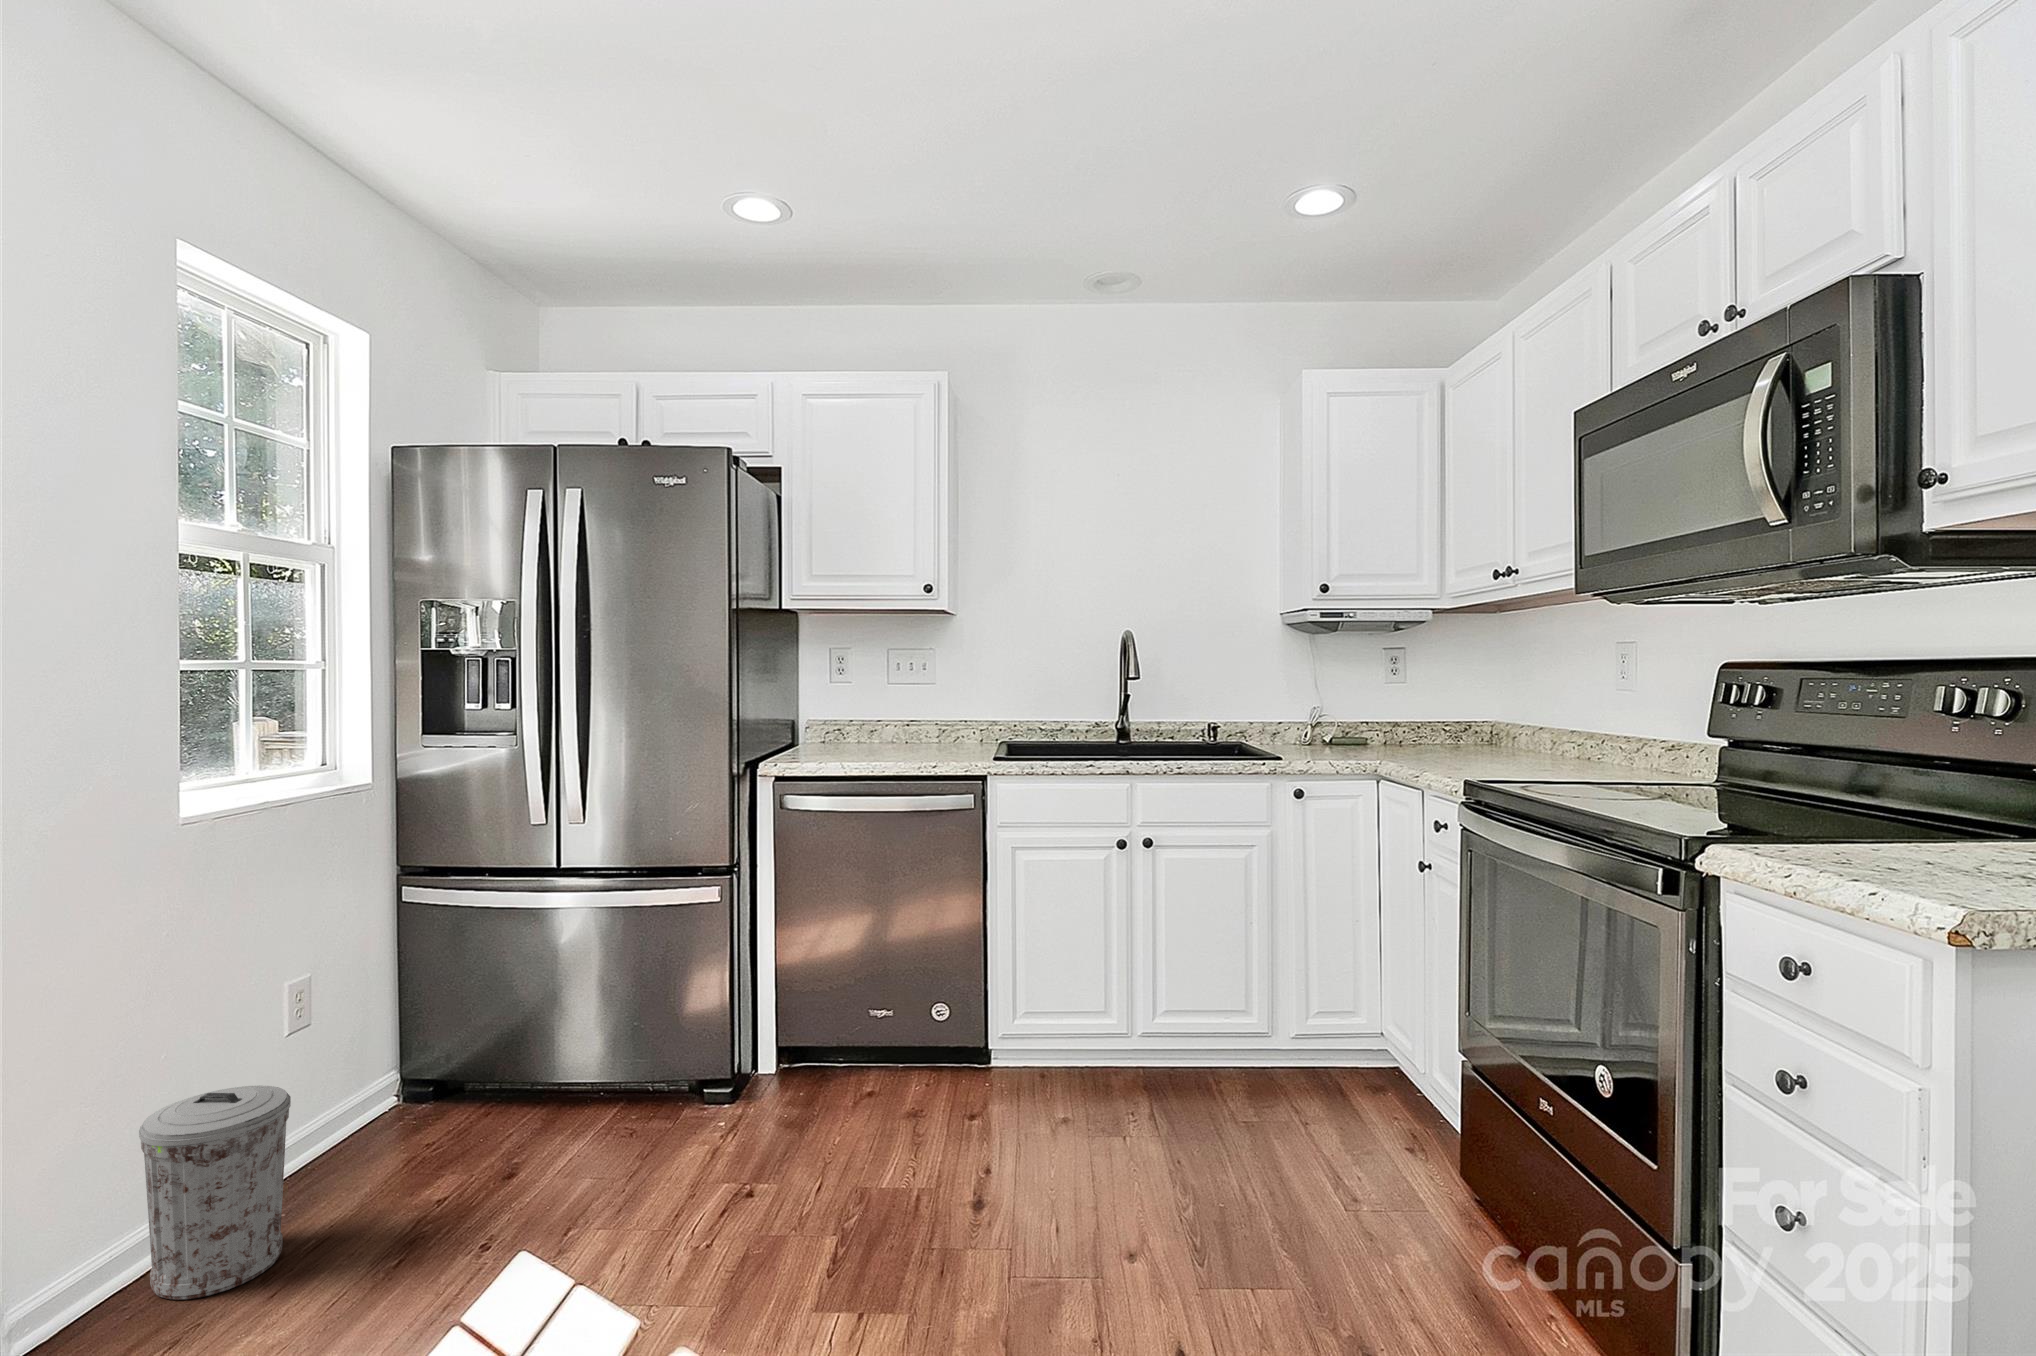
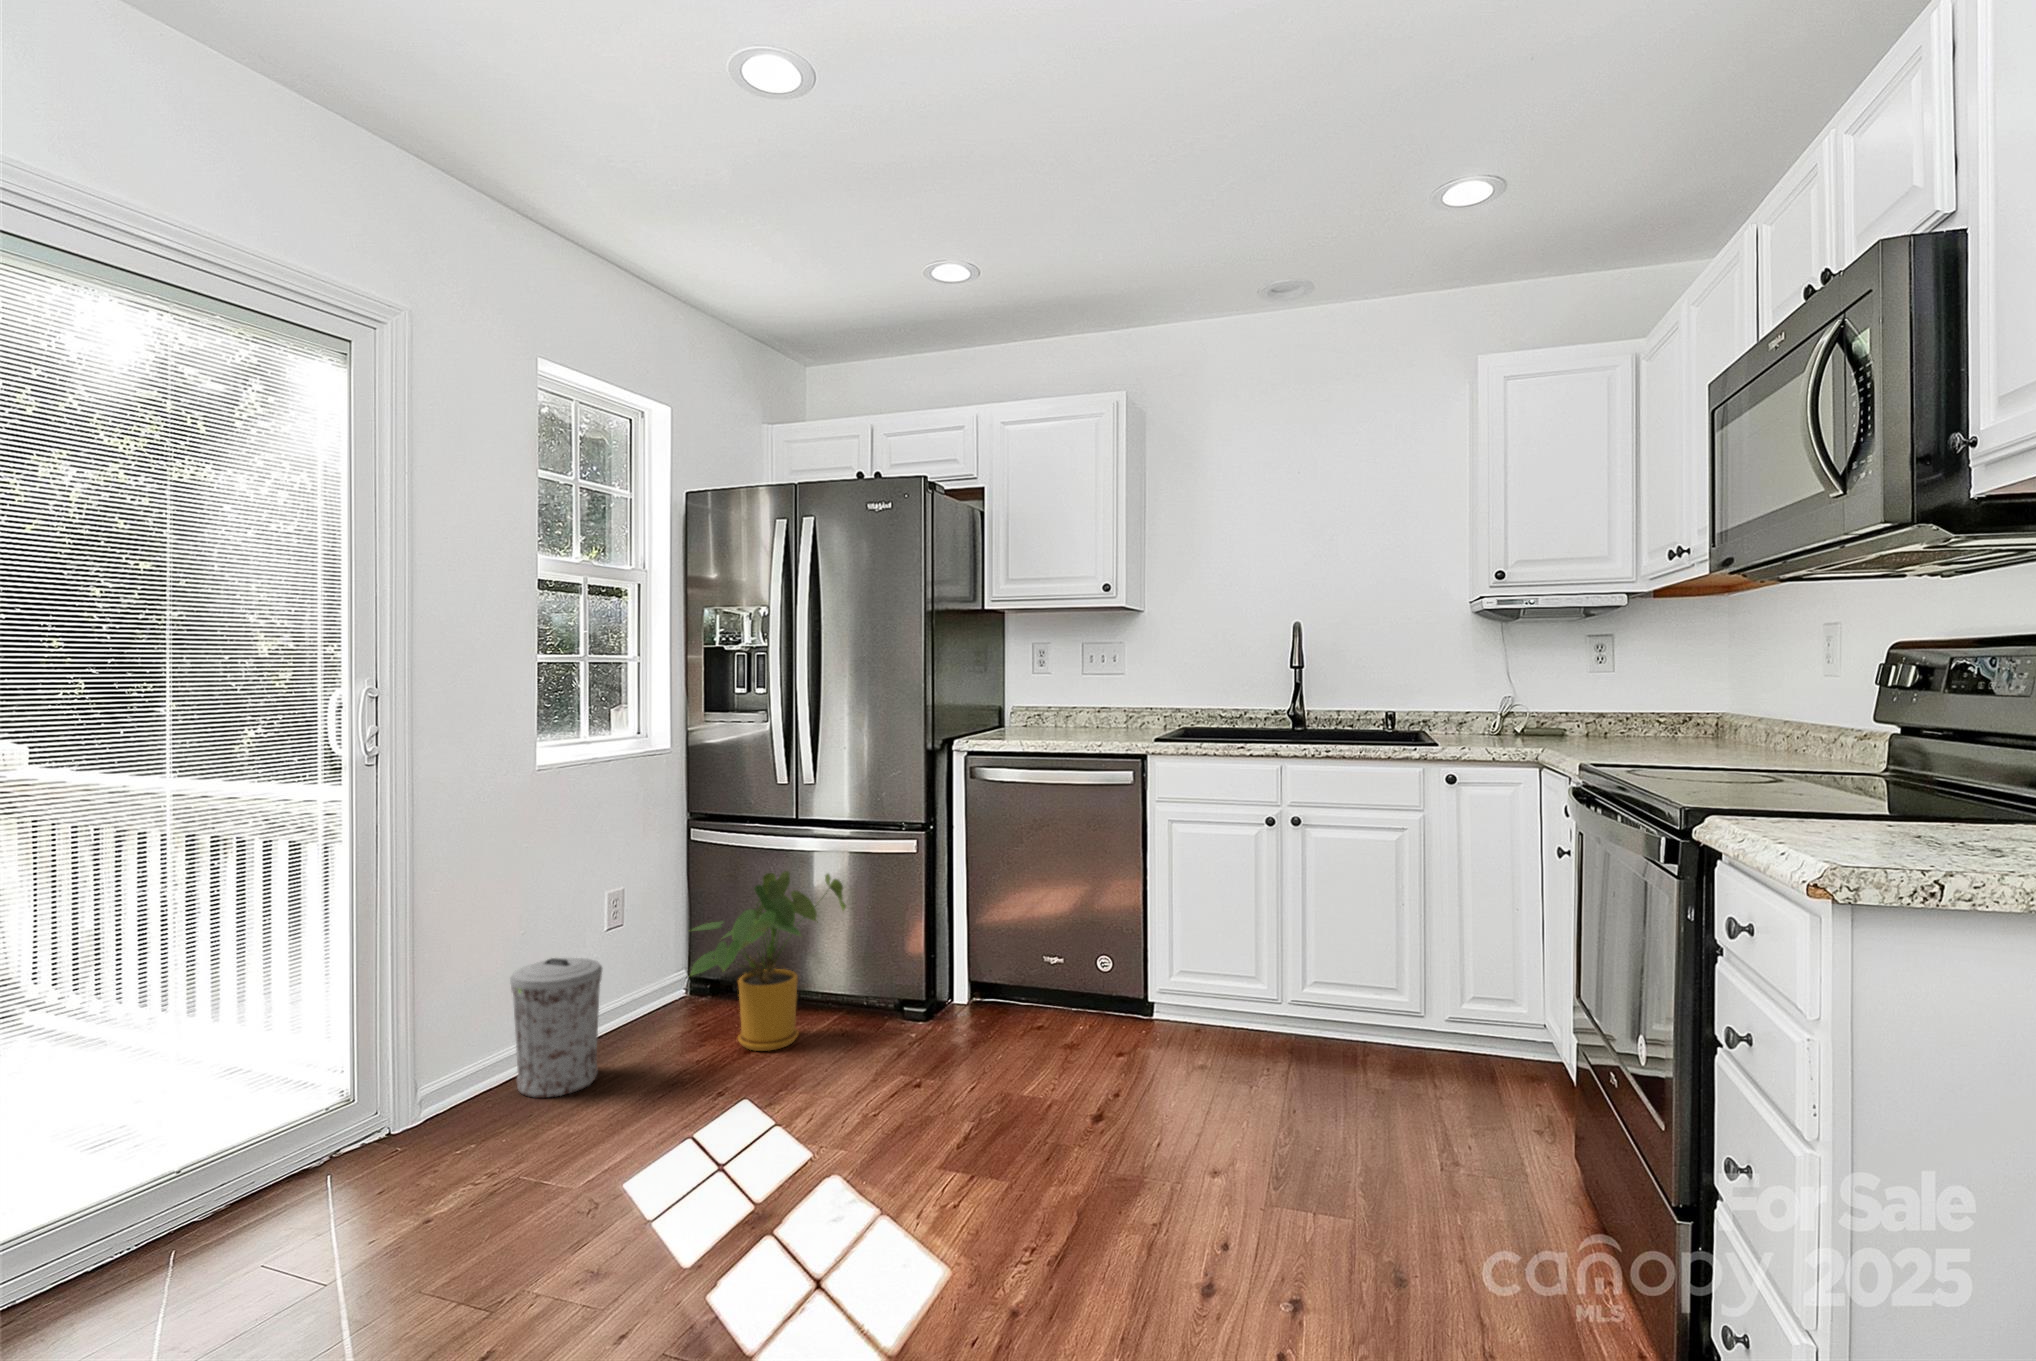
house plant: none [412,935,625,1175] -> present [691,871,846,1051]

